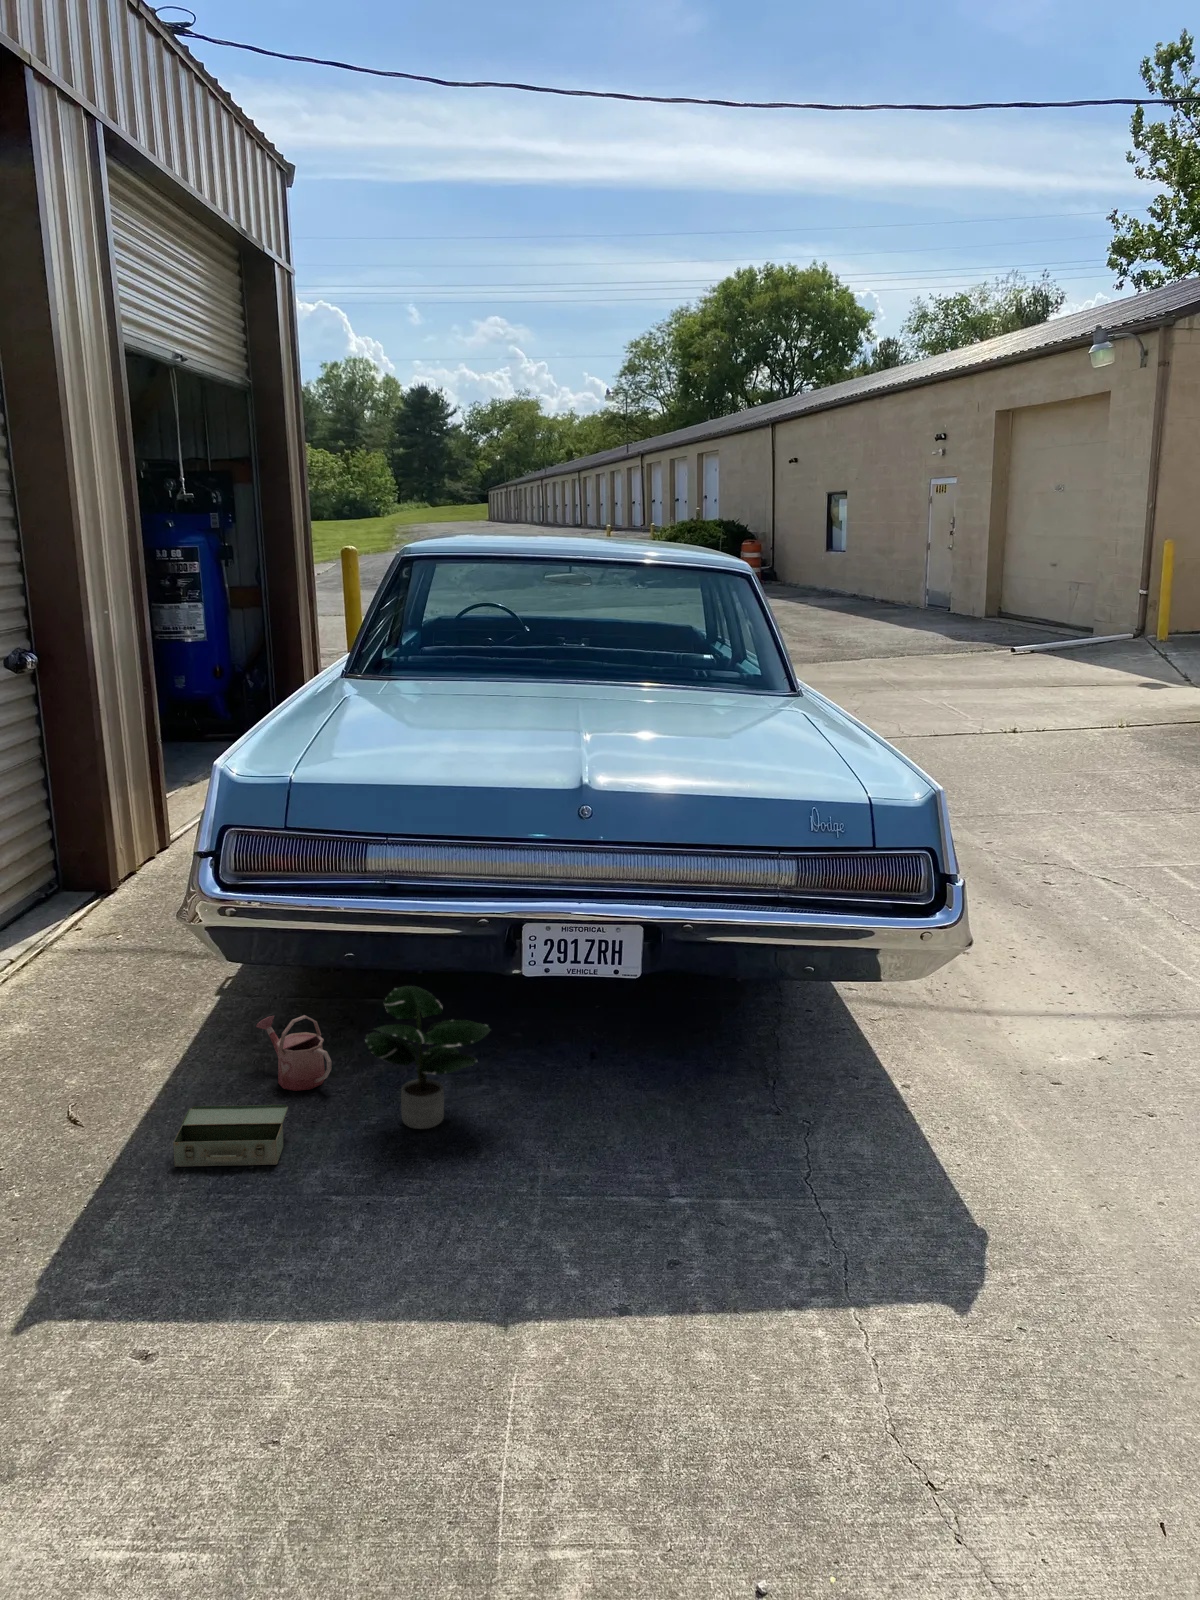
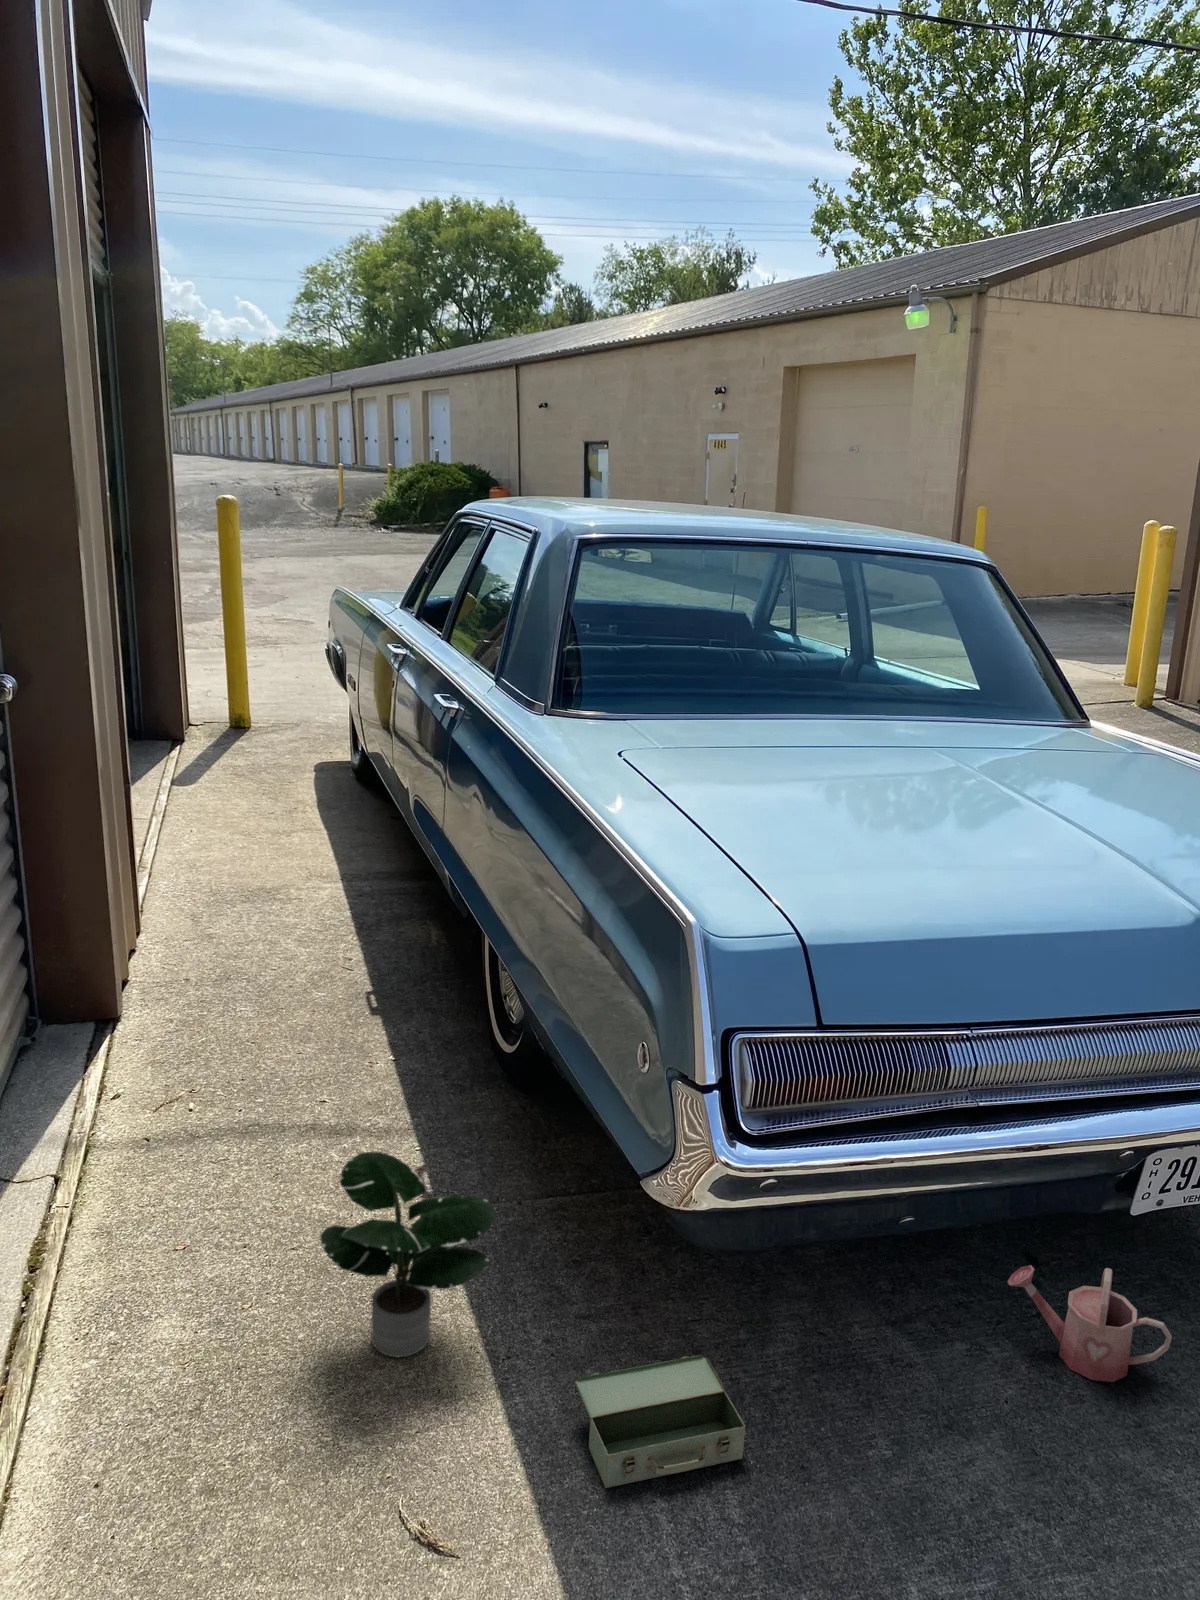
potted plant: present [365,986,490,1129] -> present [320,1152,496,1357]
watering can: present [256,1015,332,1091] -> present [1008,1265,1172,1382]

